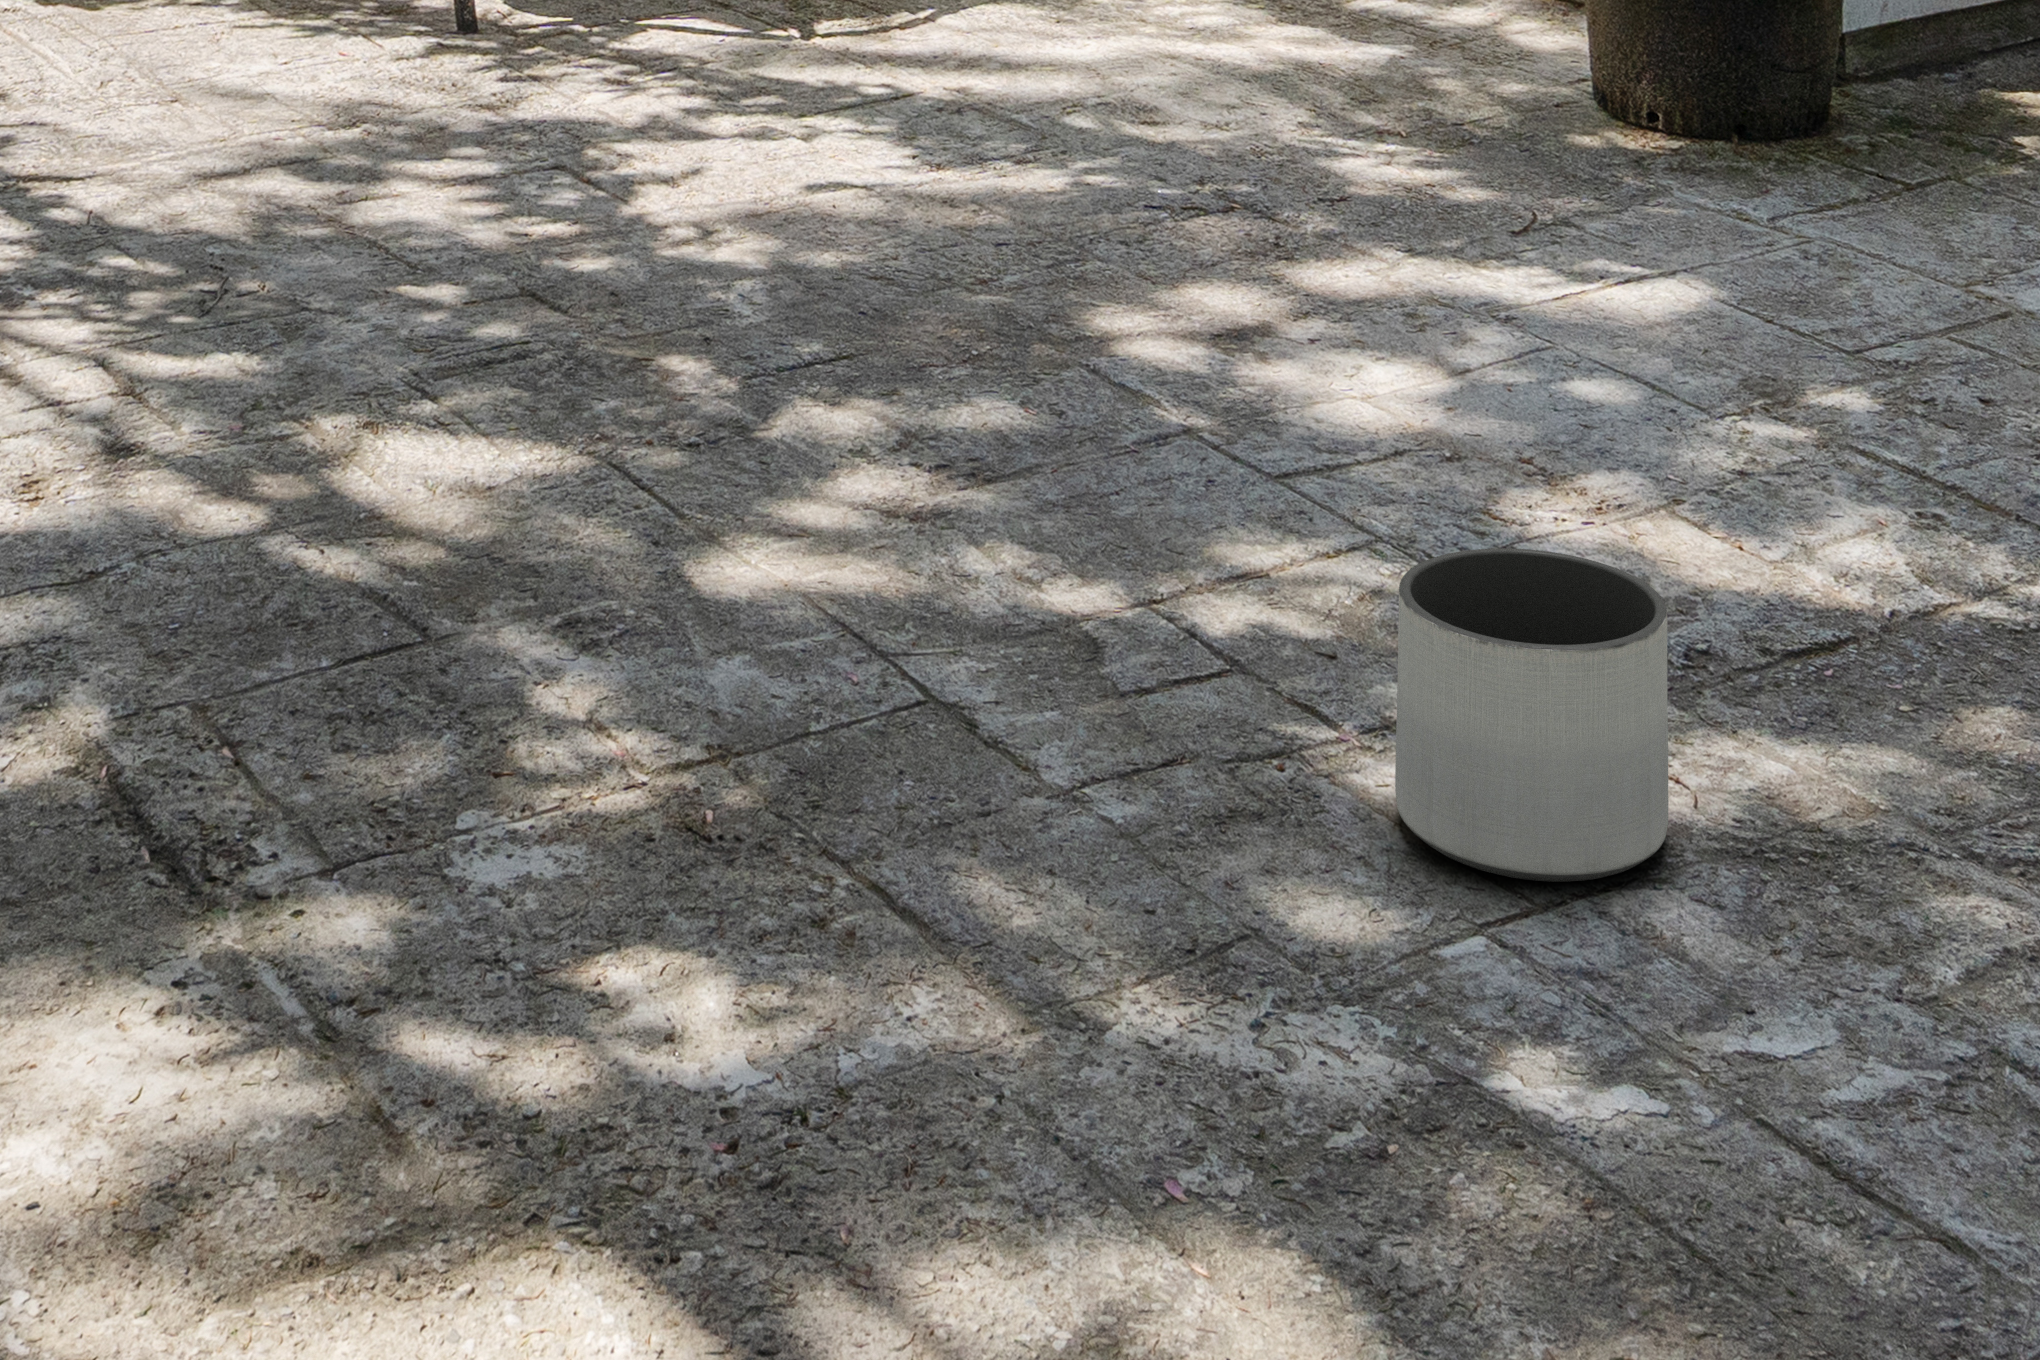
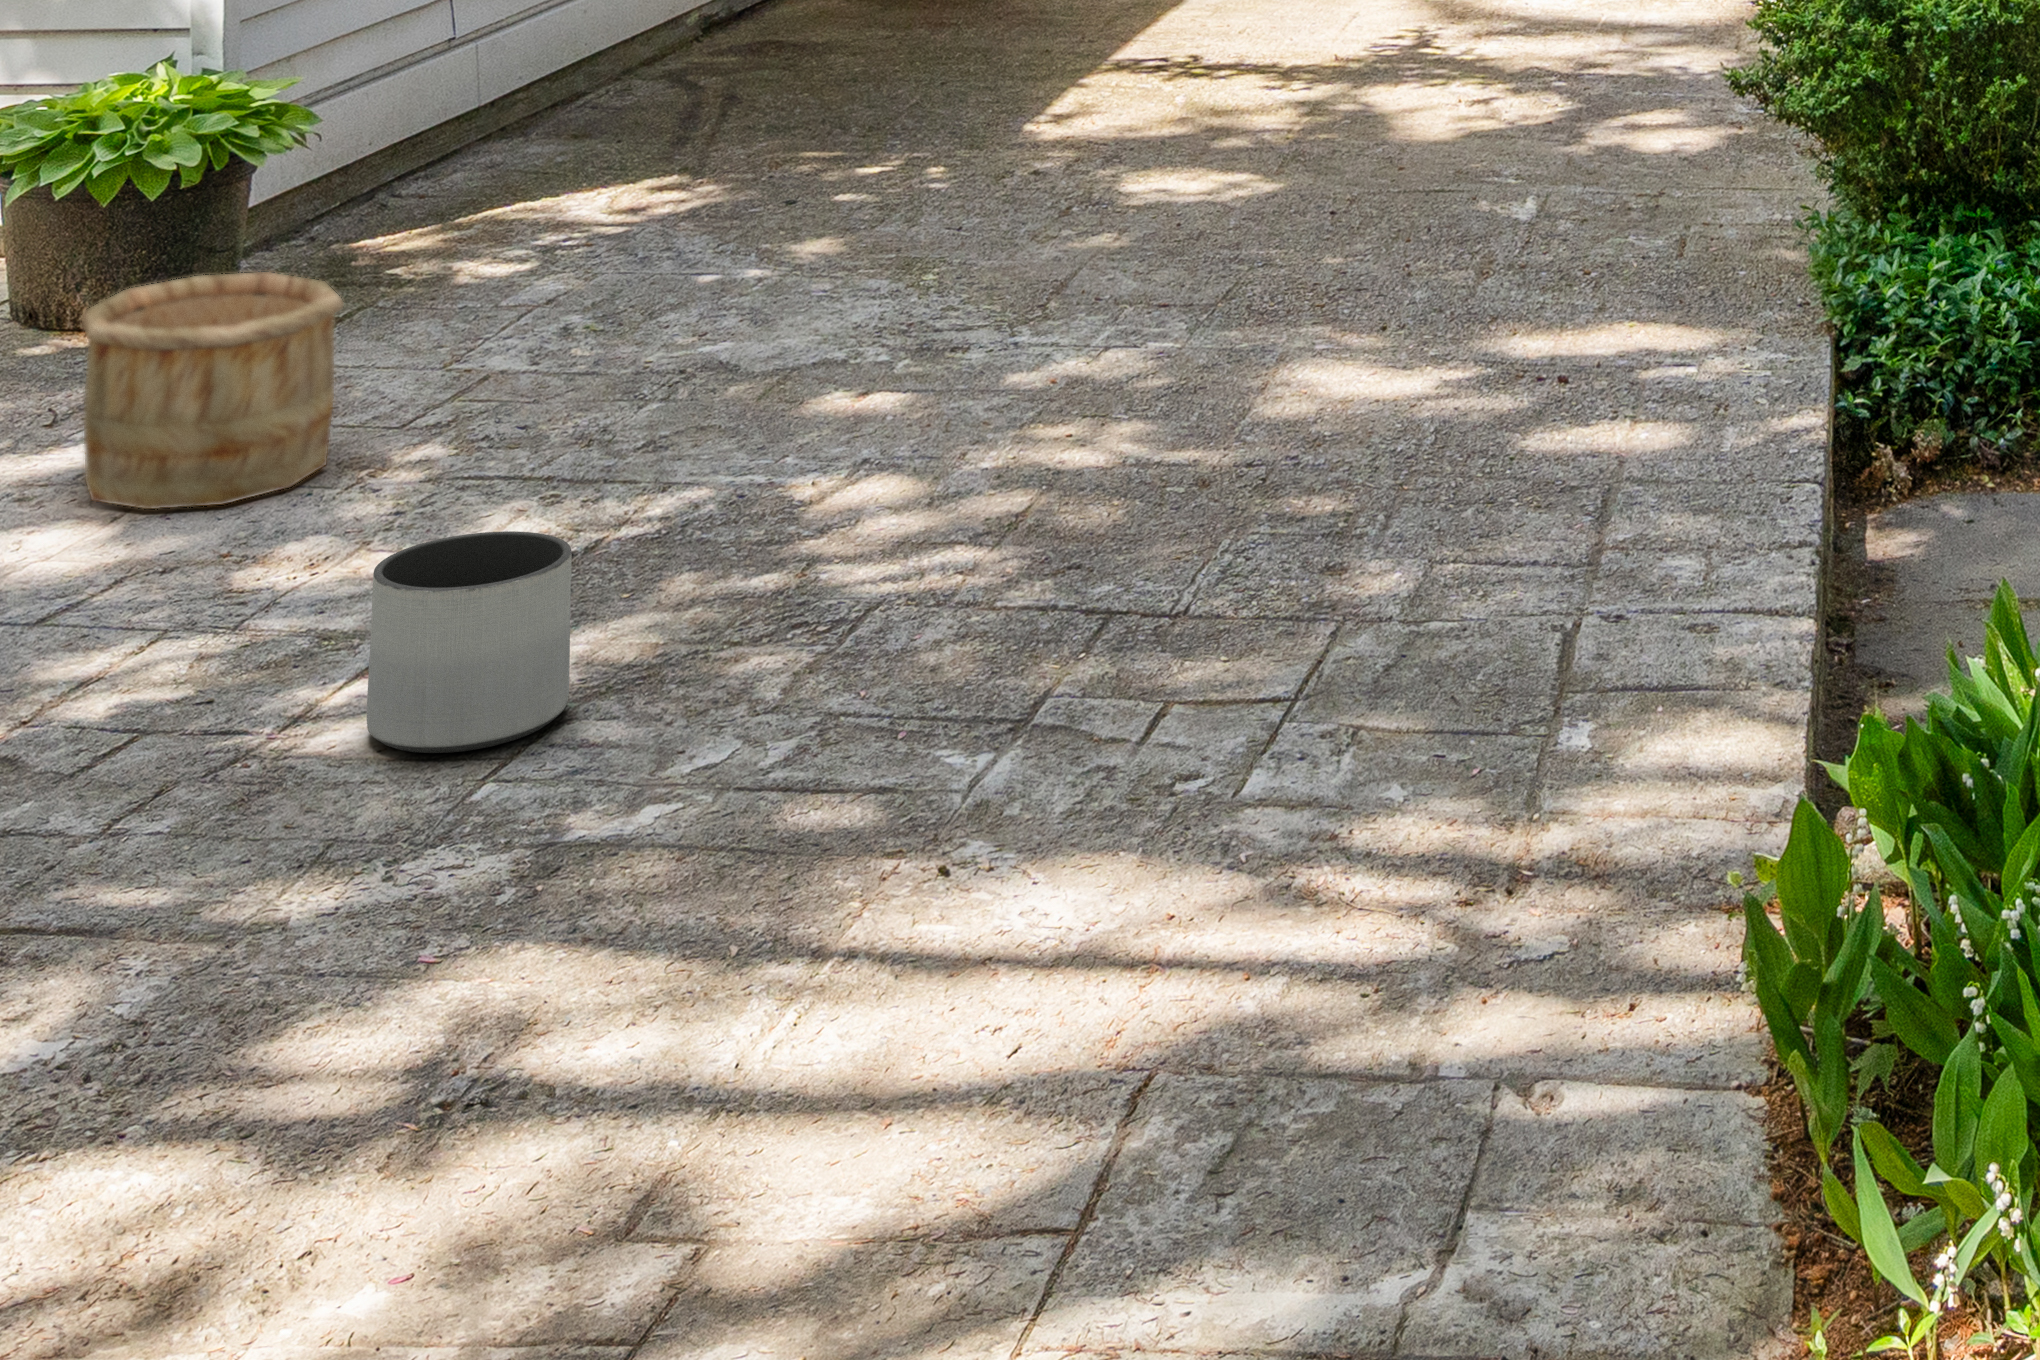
wooden bucket: none [1427,109,1730,408] -> present [81,272,343,509]

